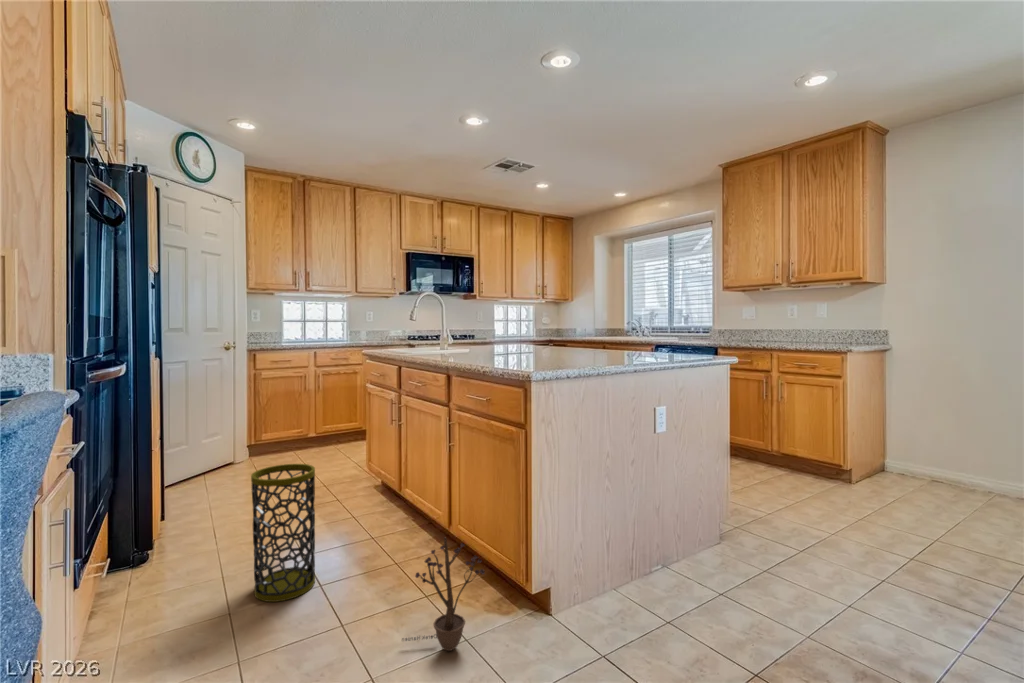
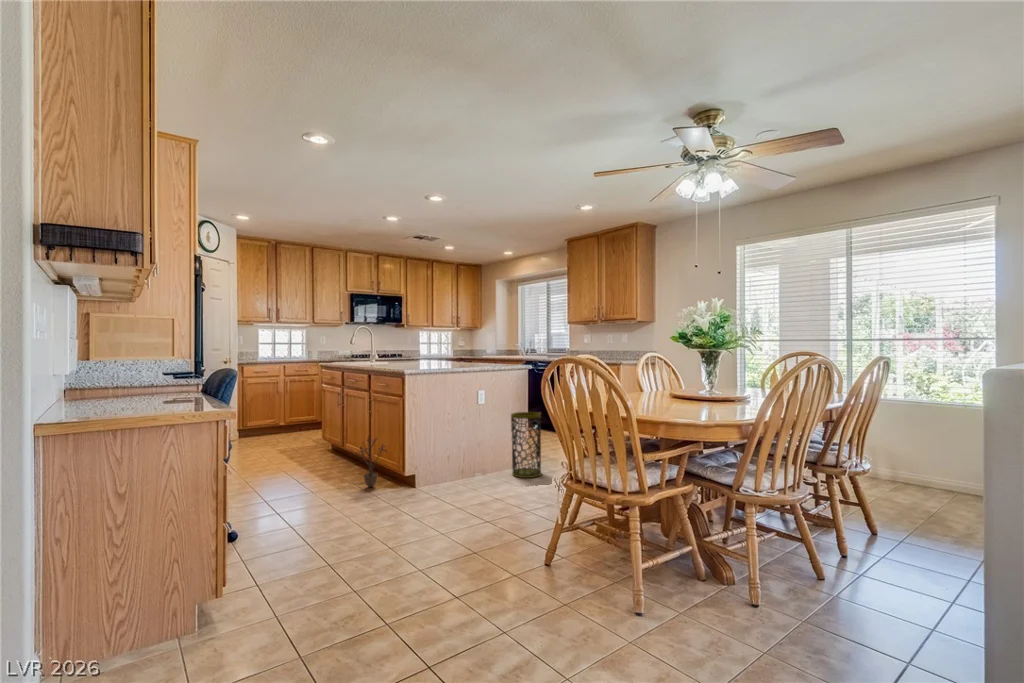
trash can: present [251,464,315,602] -> present [511,412,541,478]

